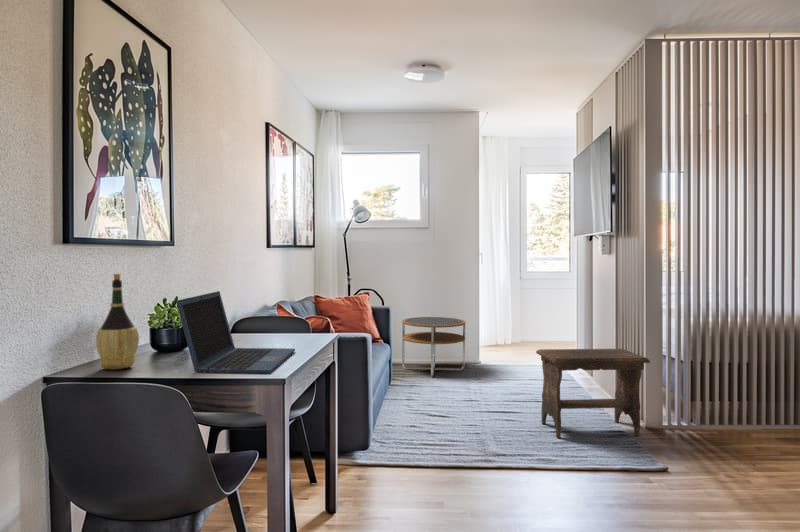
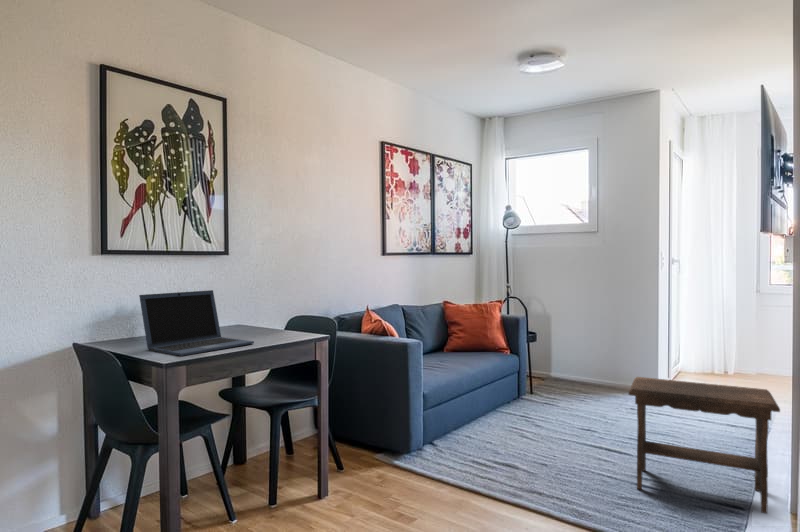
wine bottle: present [96,274,139,369] -> none [106,275,137,343]
side table: present [402,317,465,376] -> none [554,331,630,398]

